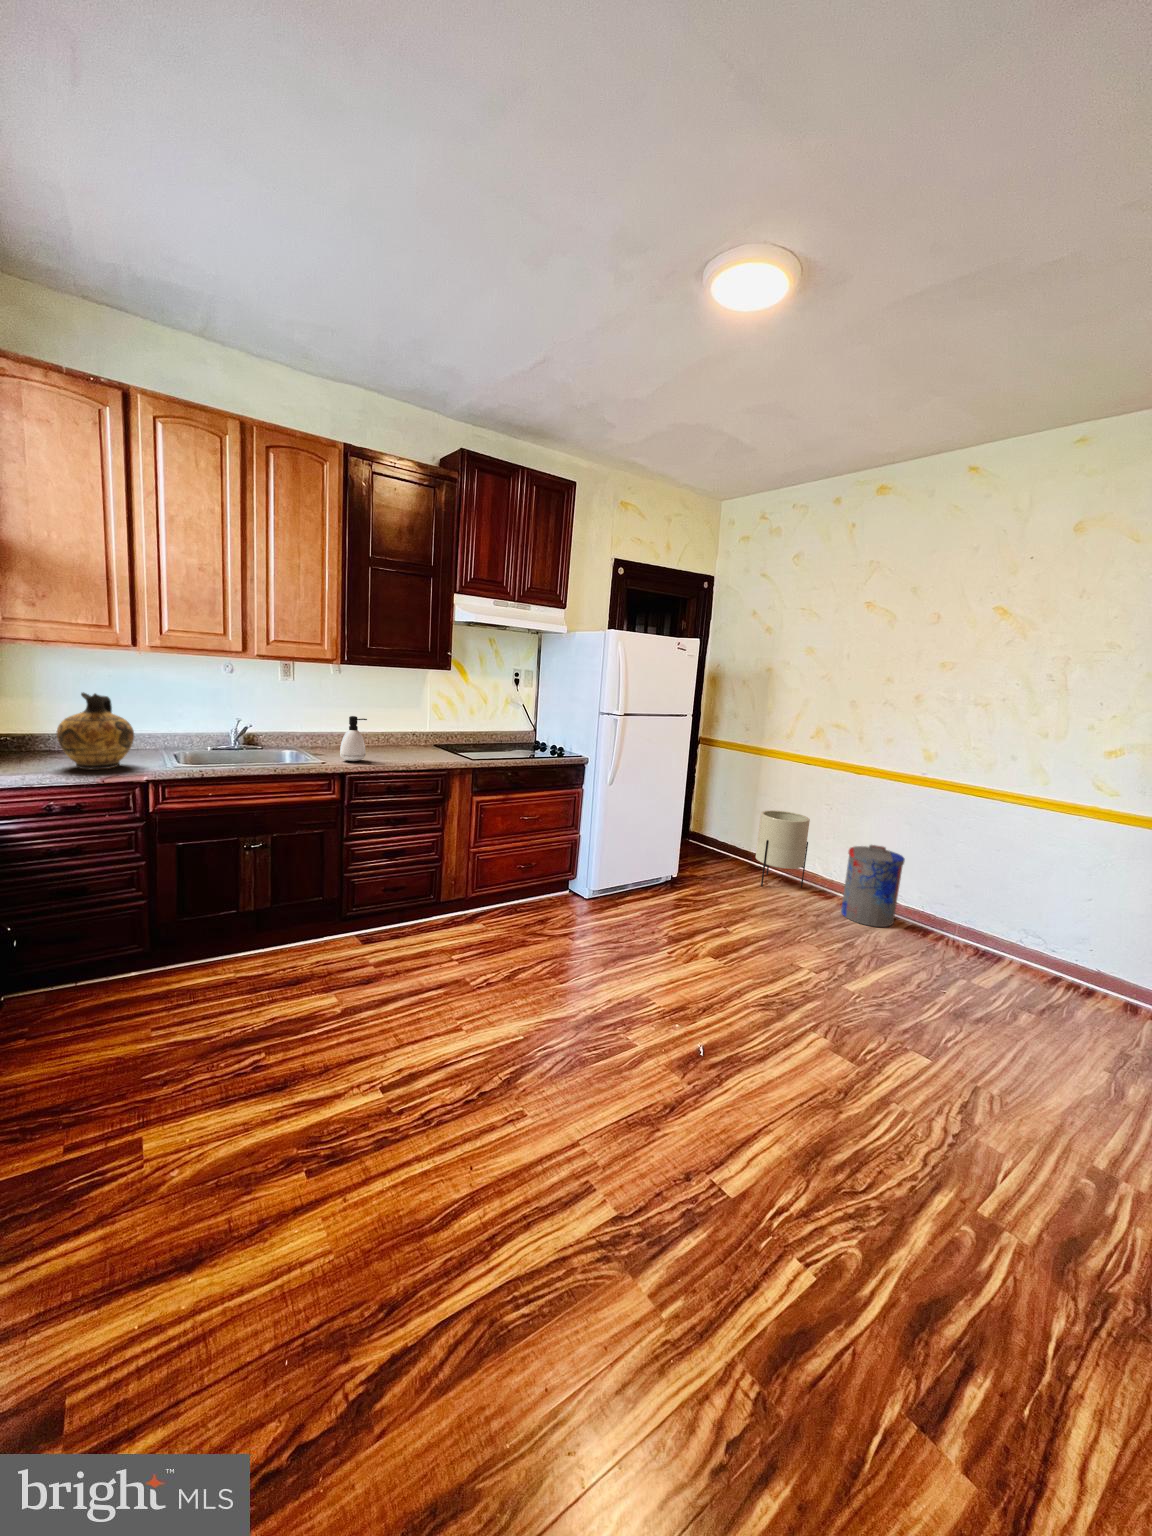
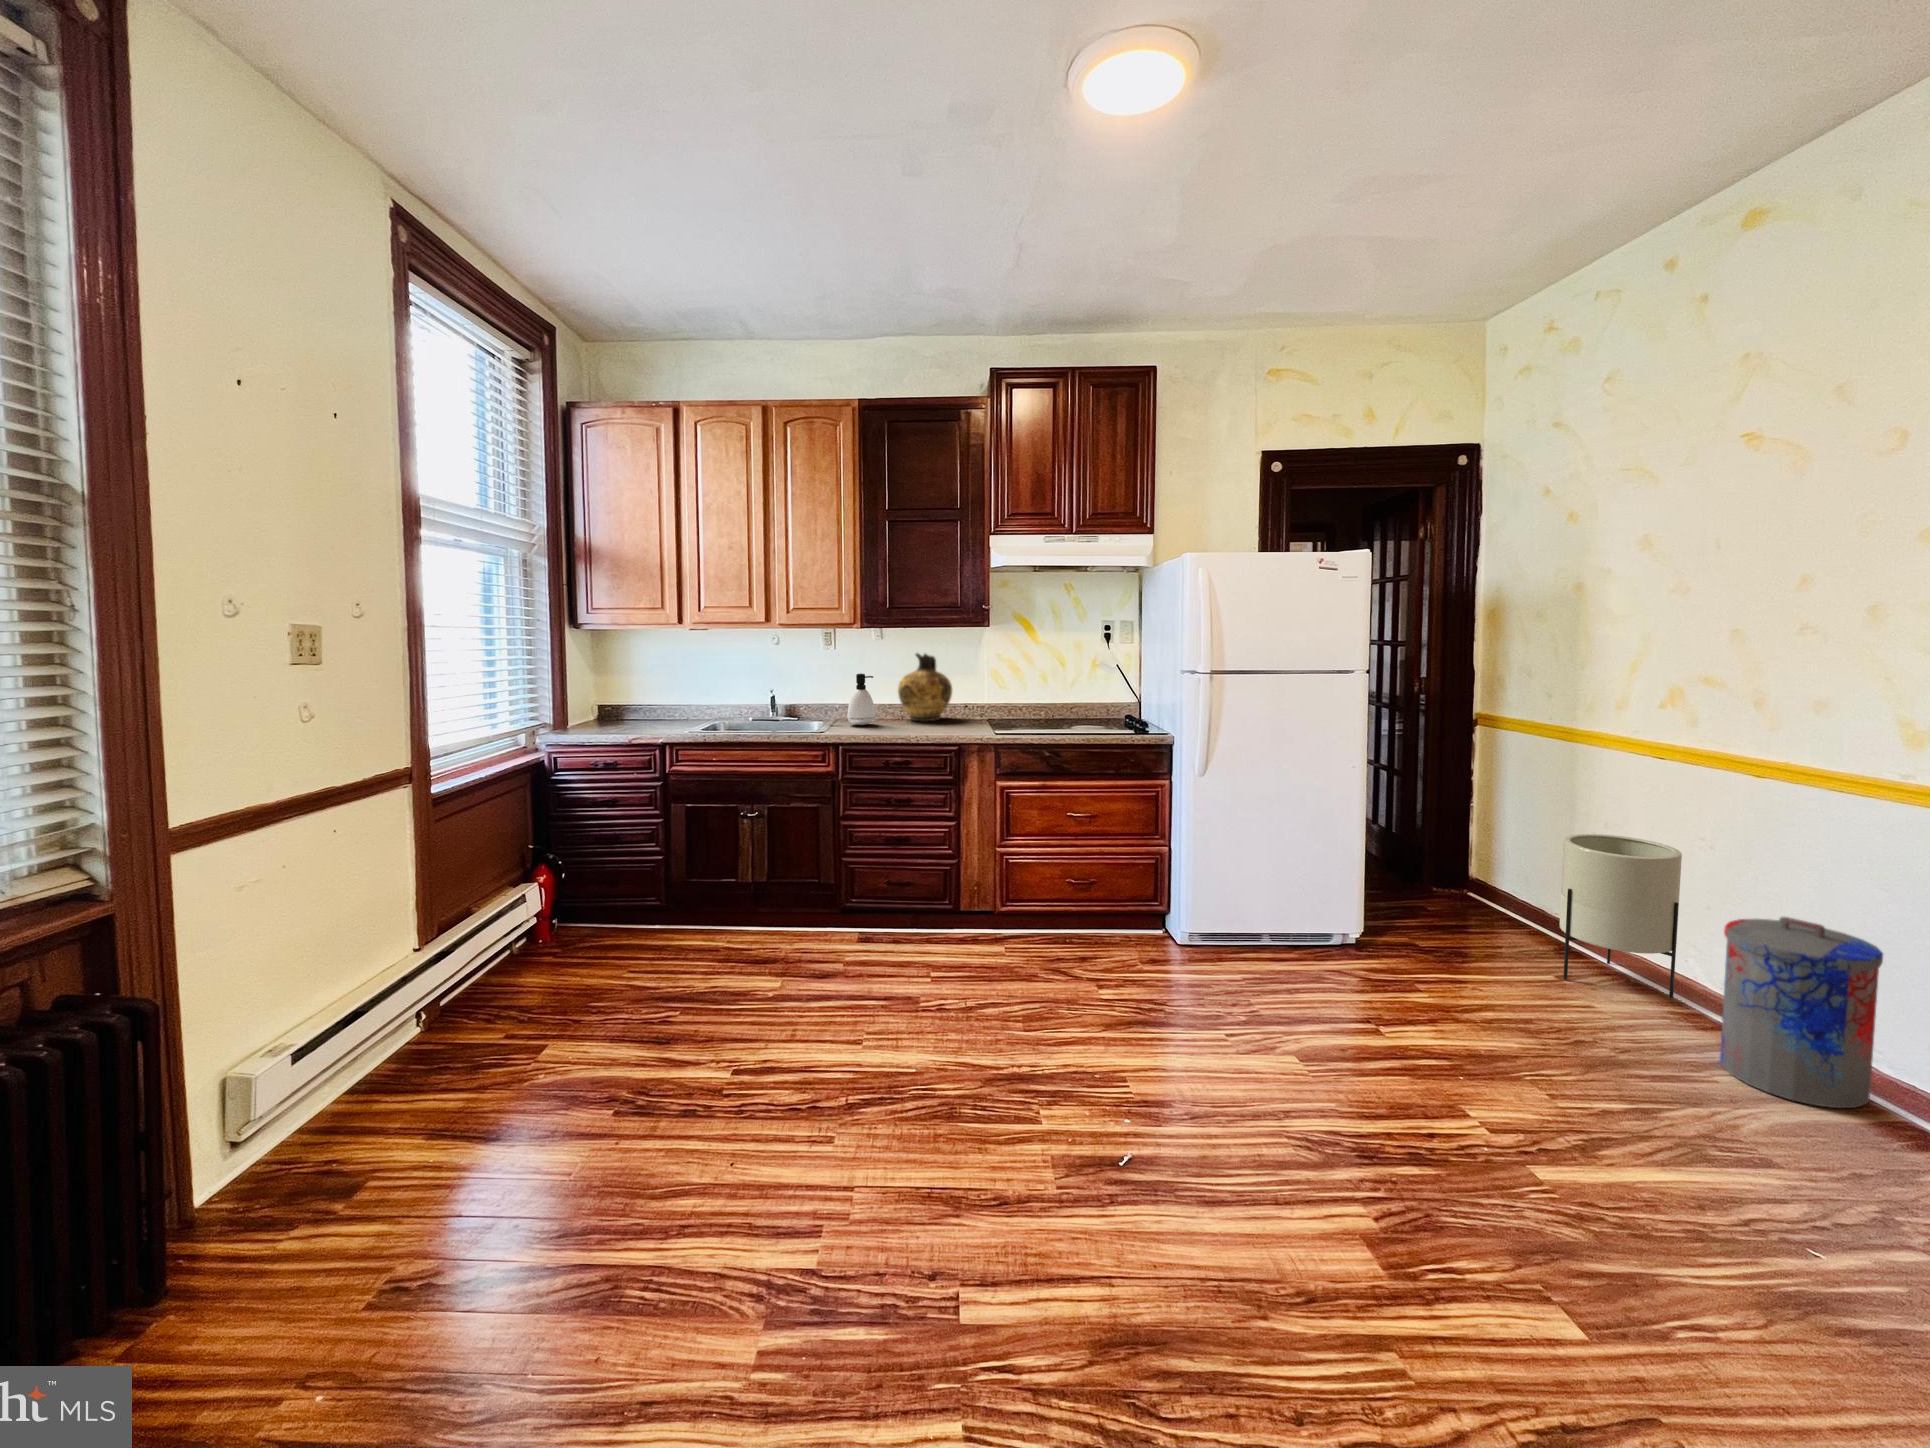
ceramic jug: present [57,692,134,770] -> present [898,653,952,721]

